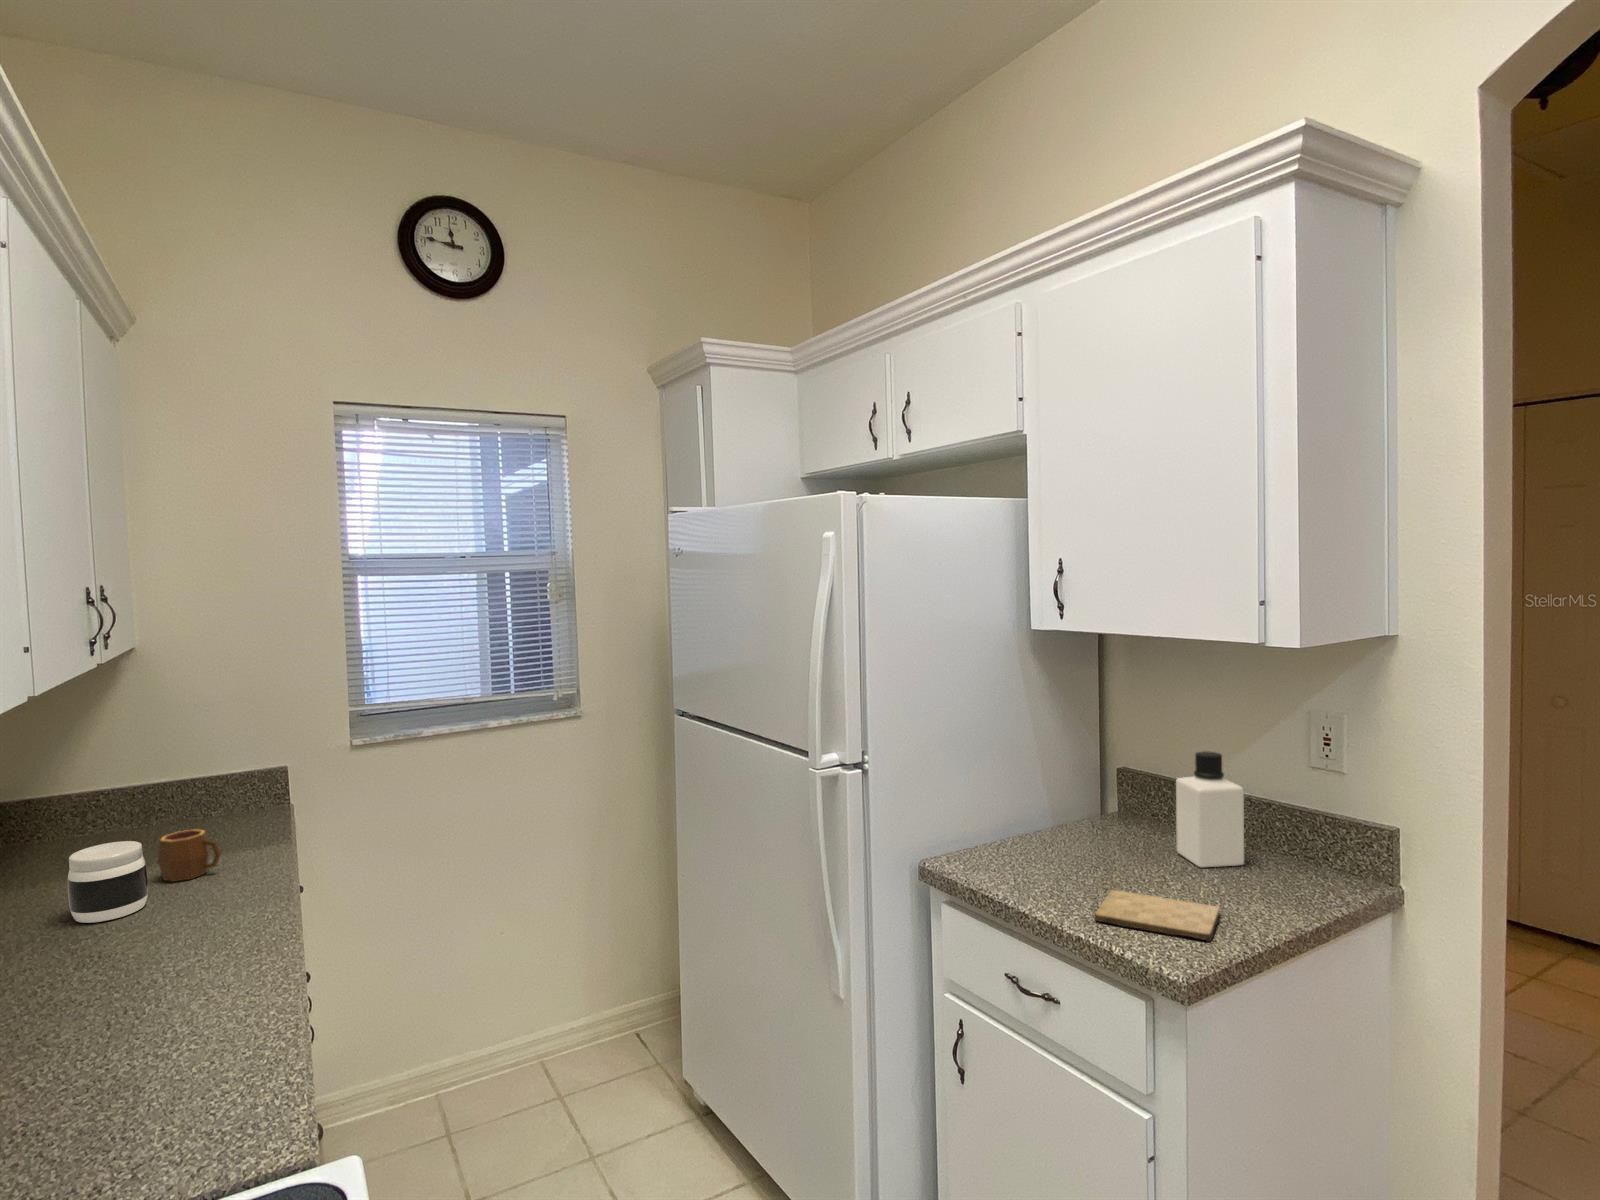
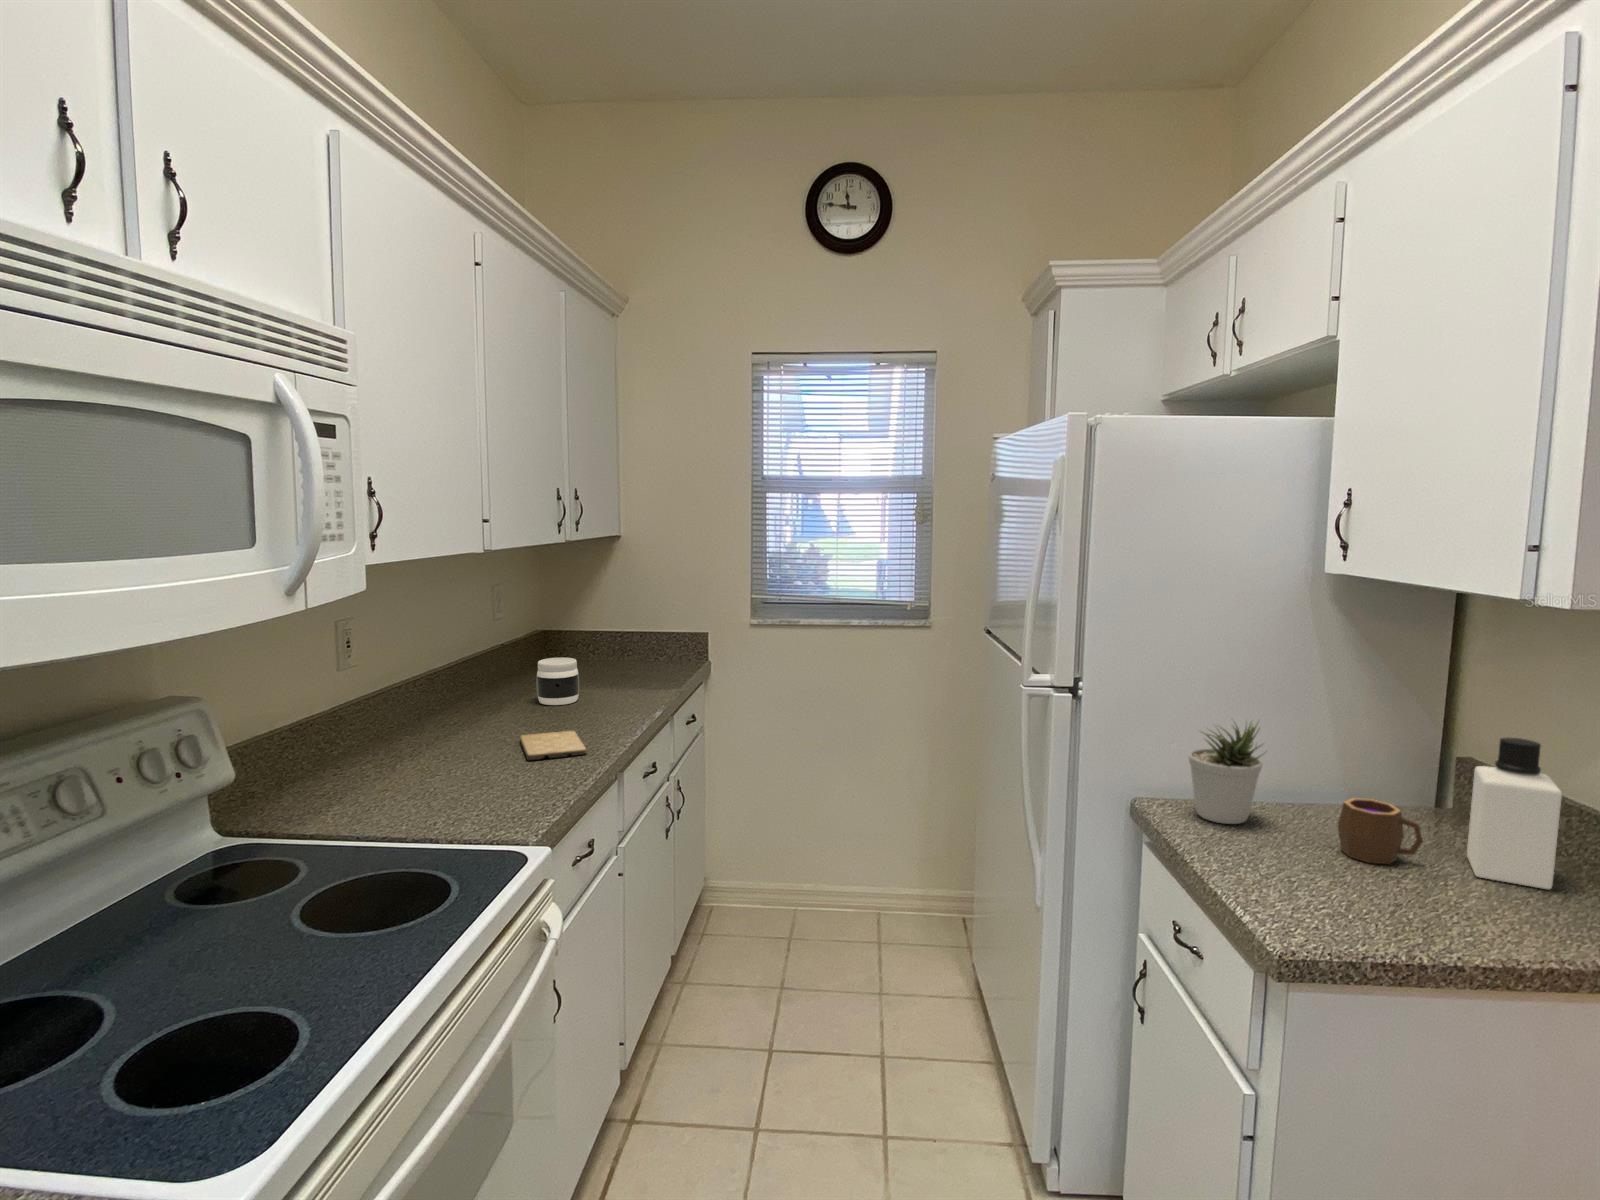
potted plant: none [971,768,1039,871] -> present [1189,724,1263,824]
mug: present [158,829,221,882] -> present [1338,798,1423,864]
cutting board: present [1095,890,1220,942] -> present [520,731,586,760]

